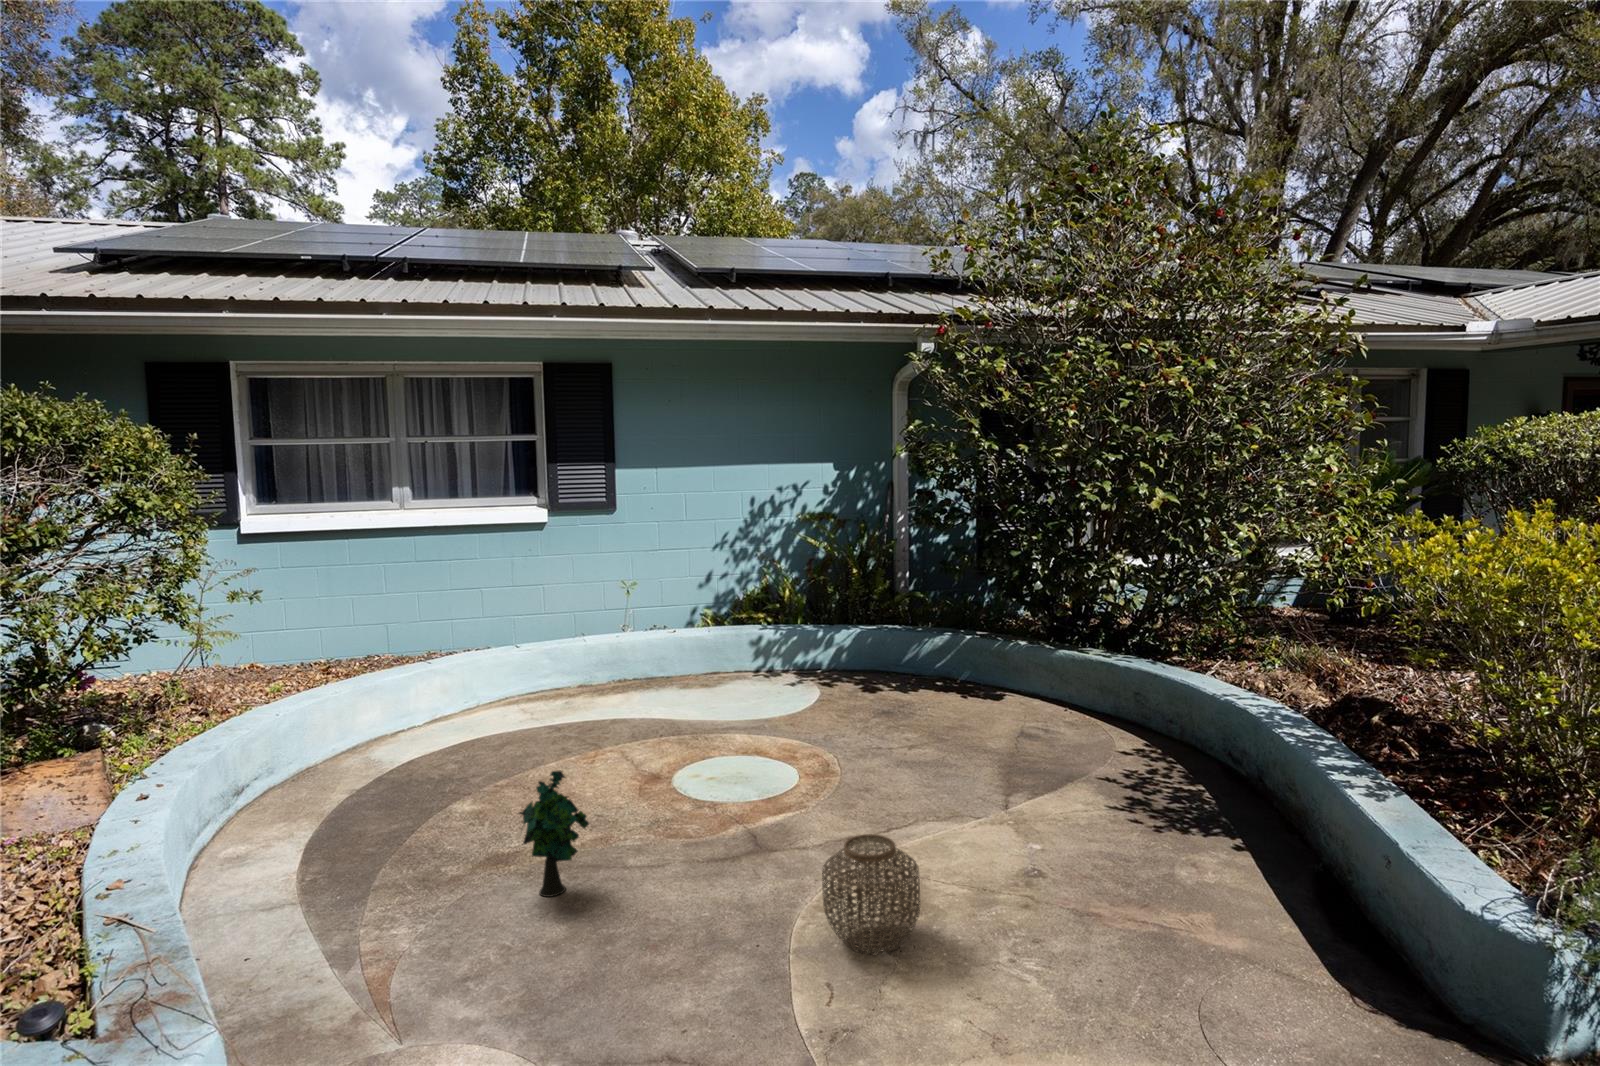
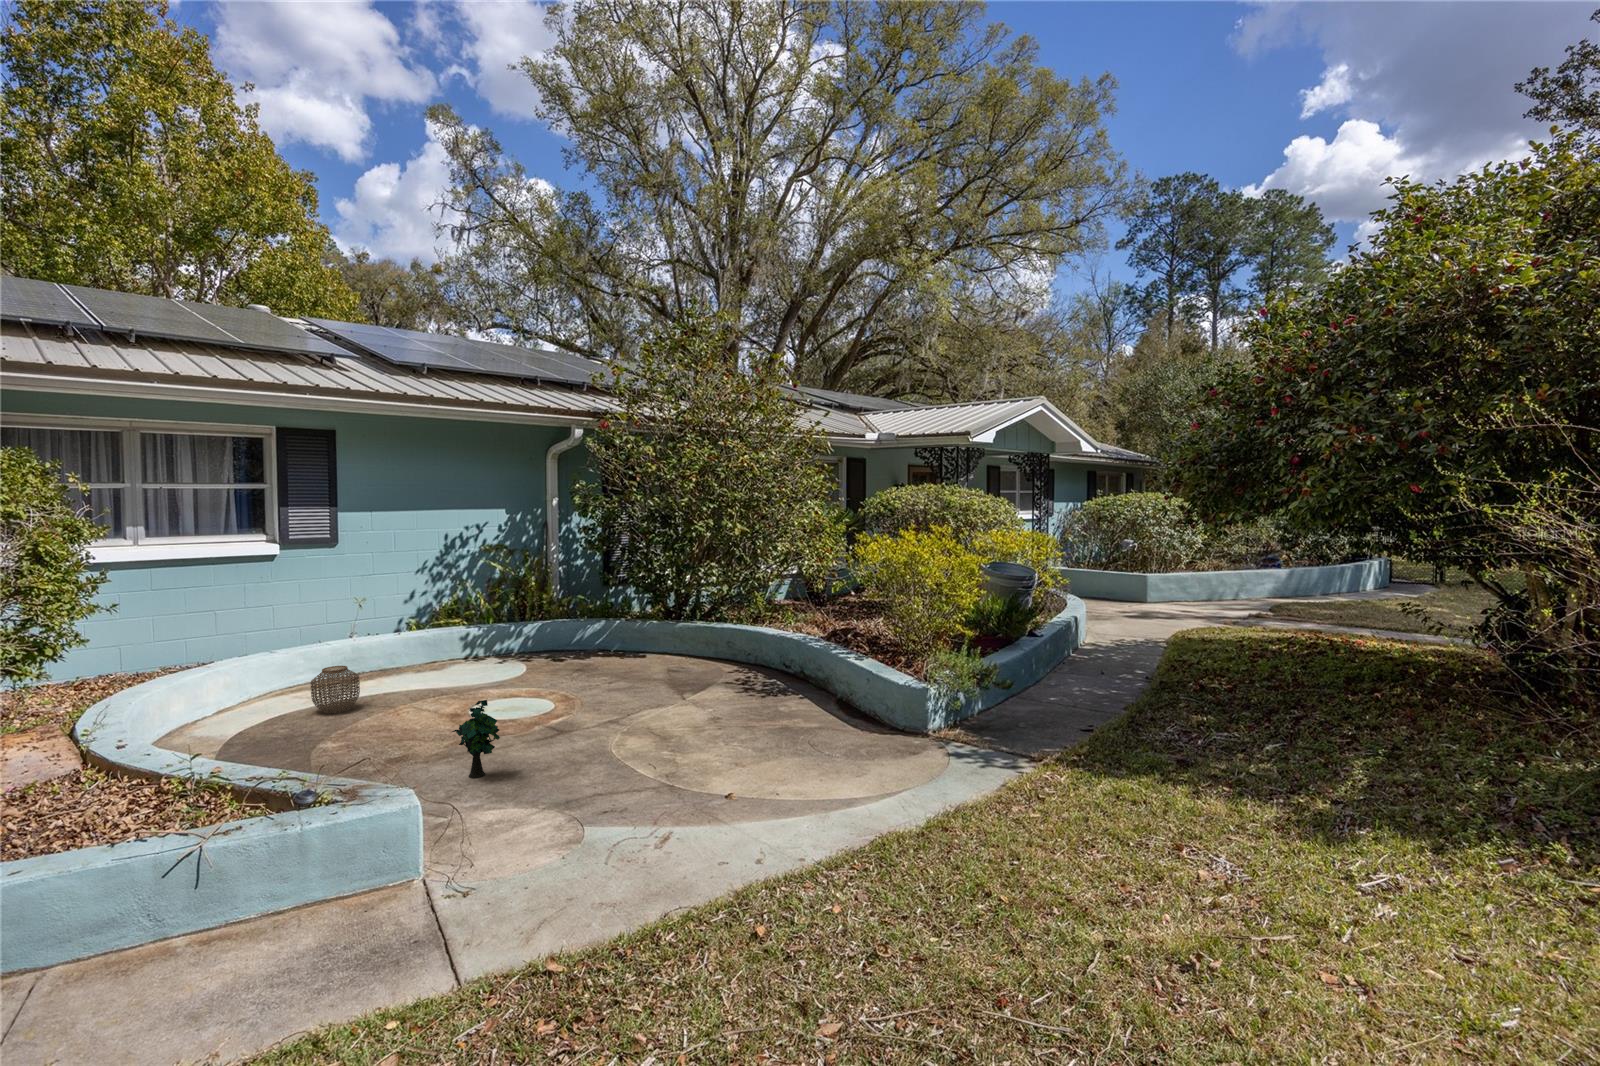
woven basket: present [822,834,920,955] -> present [311,666,360,714]

